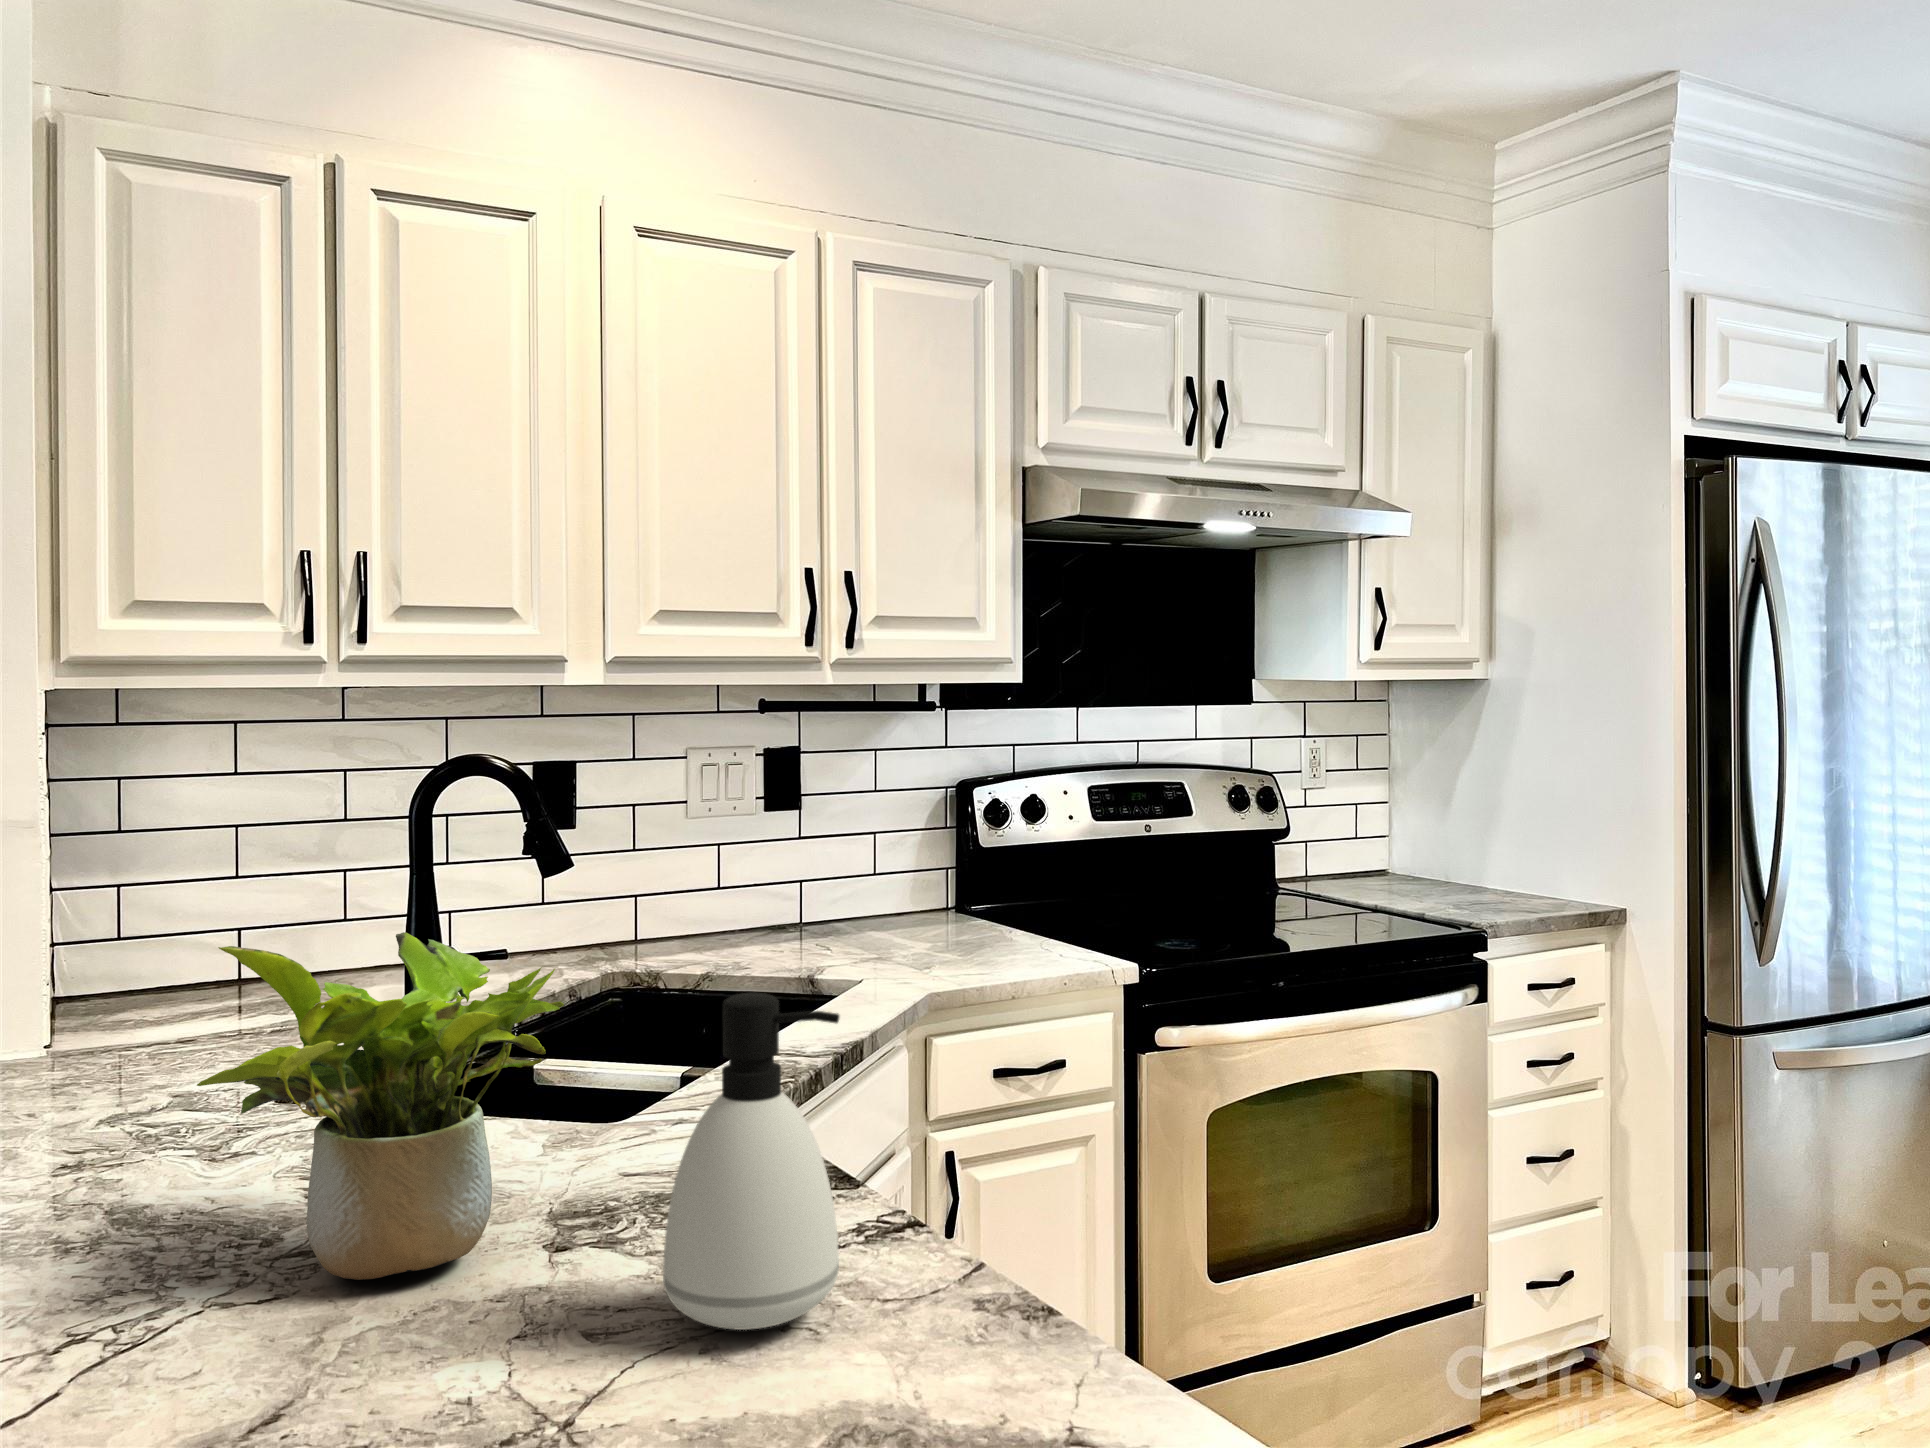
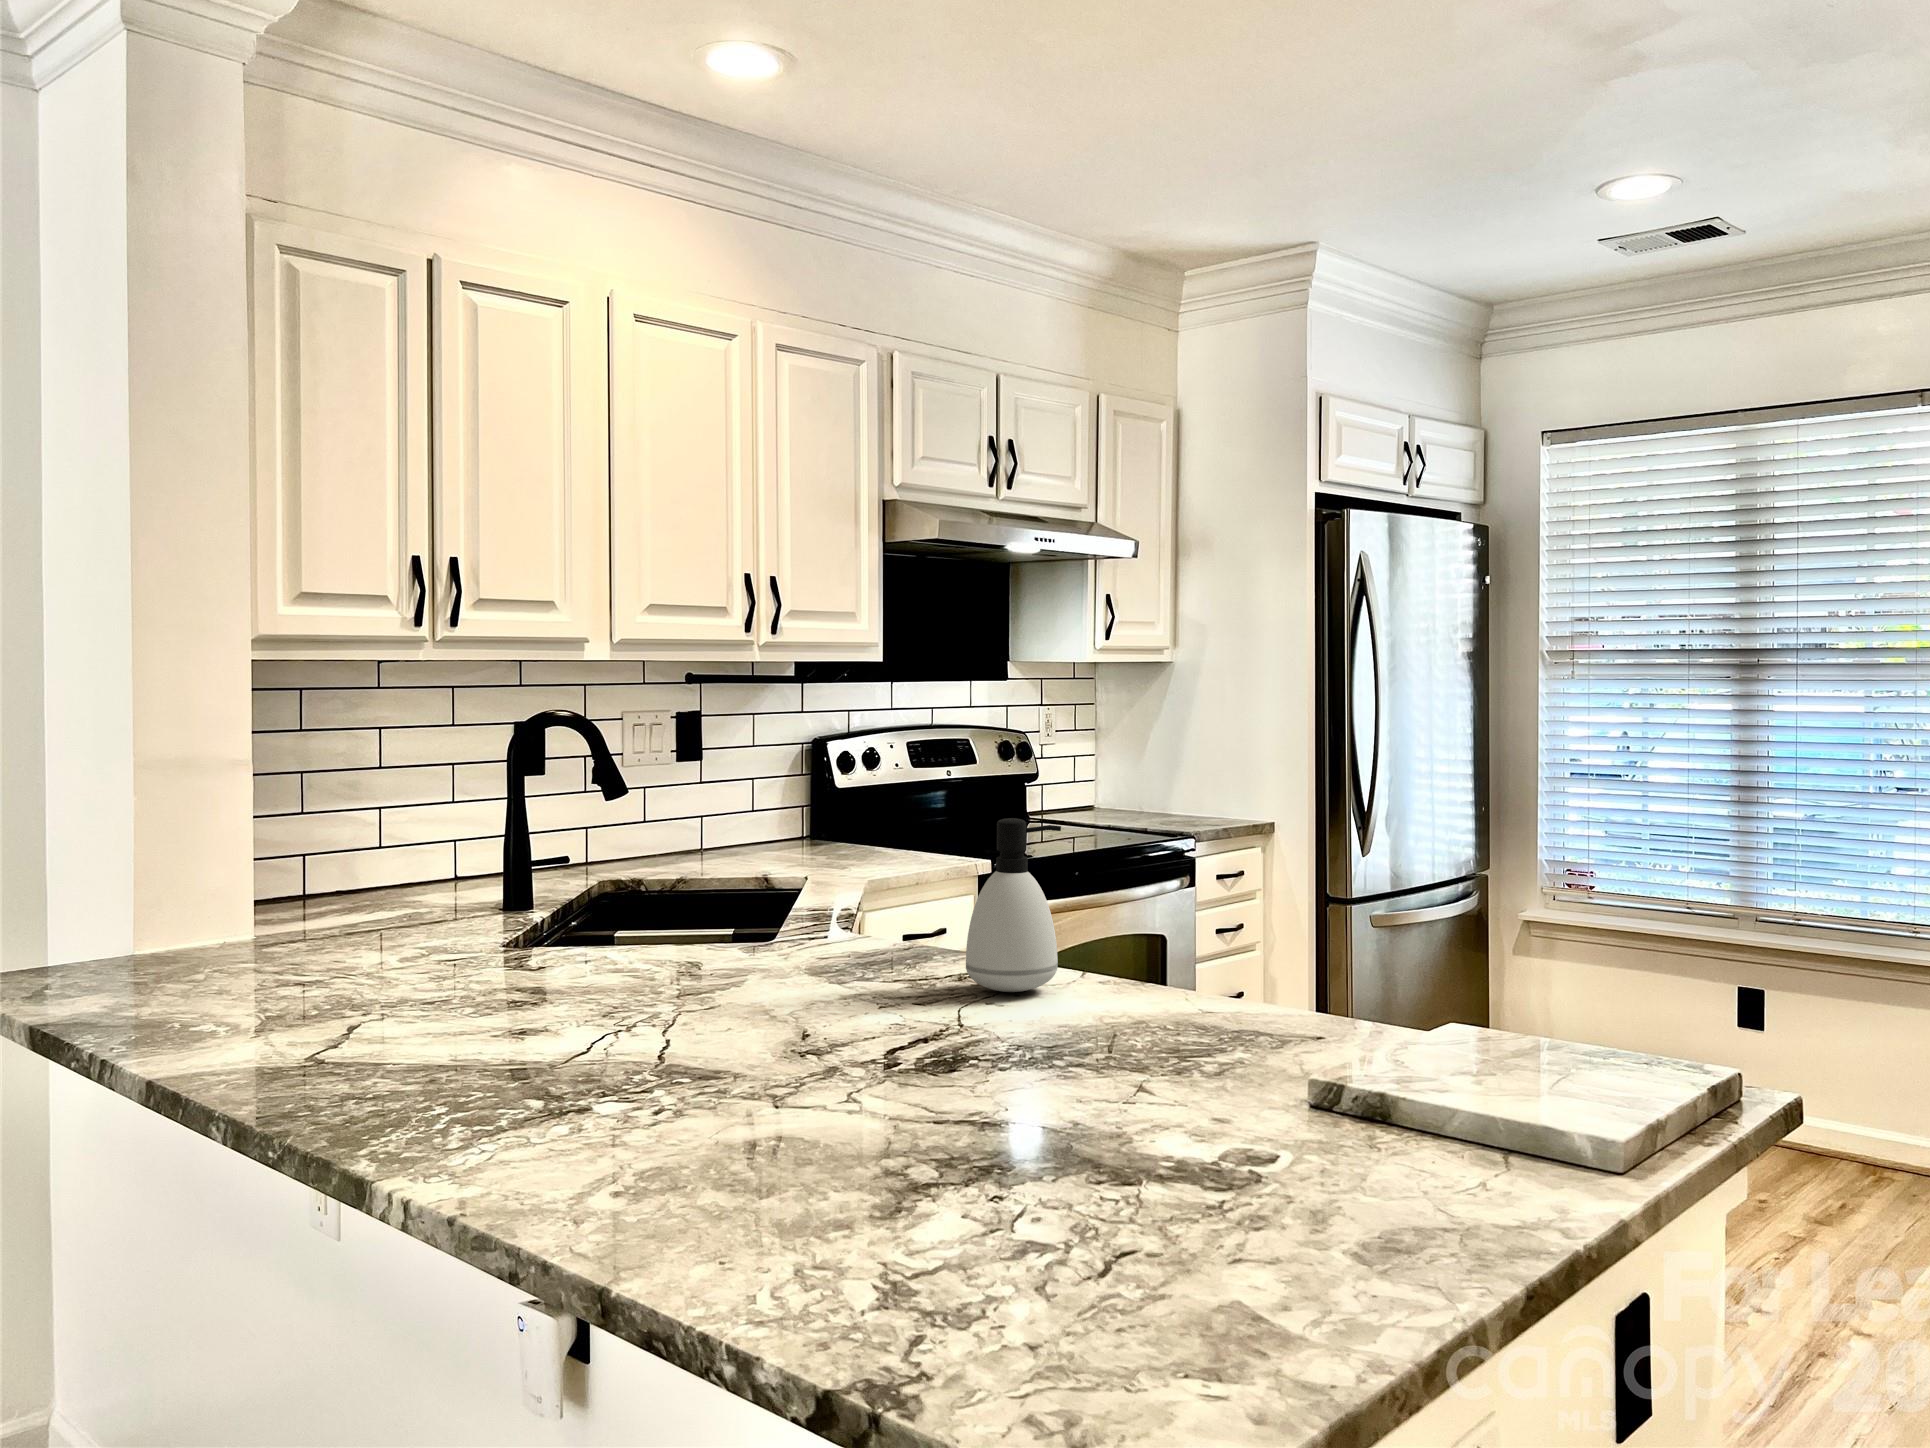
potted plant: present [197,932,564,1280] -> none [682,803,861,994]

